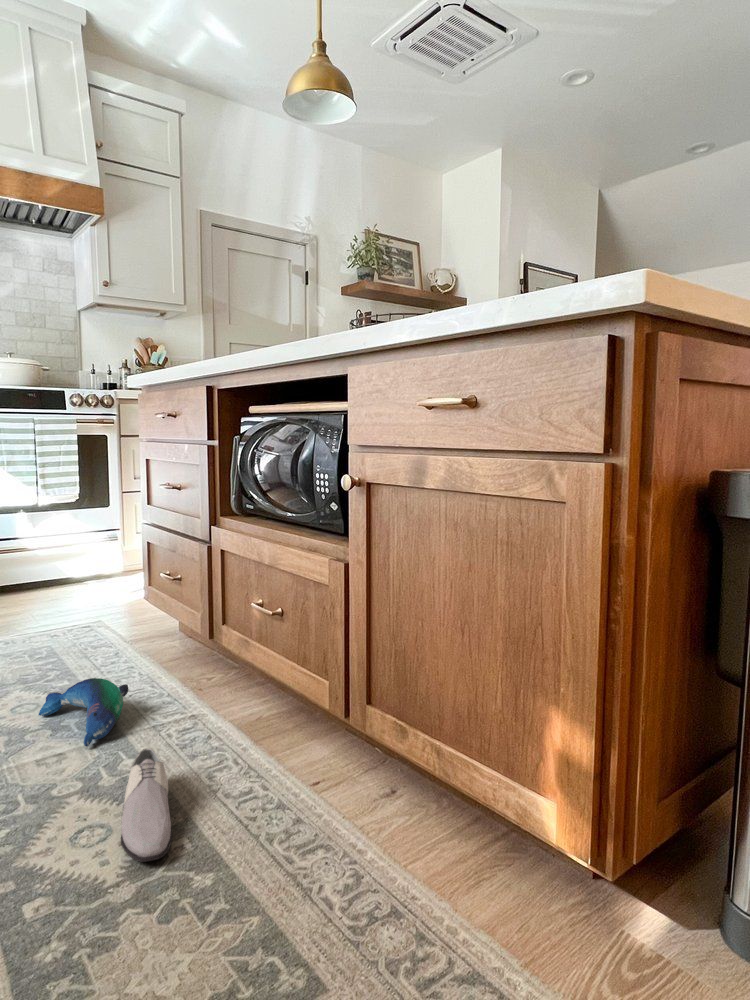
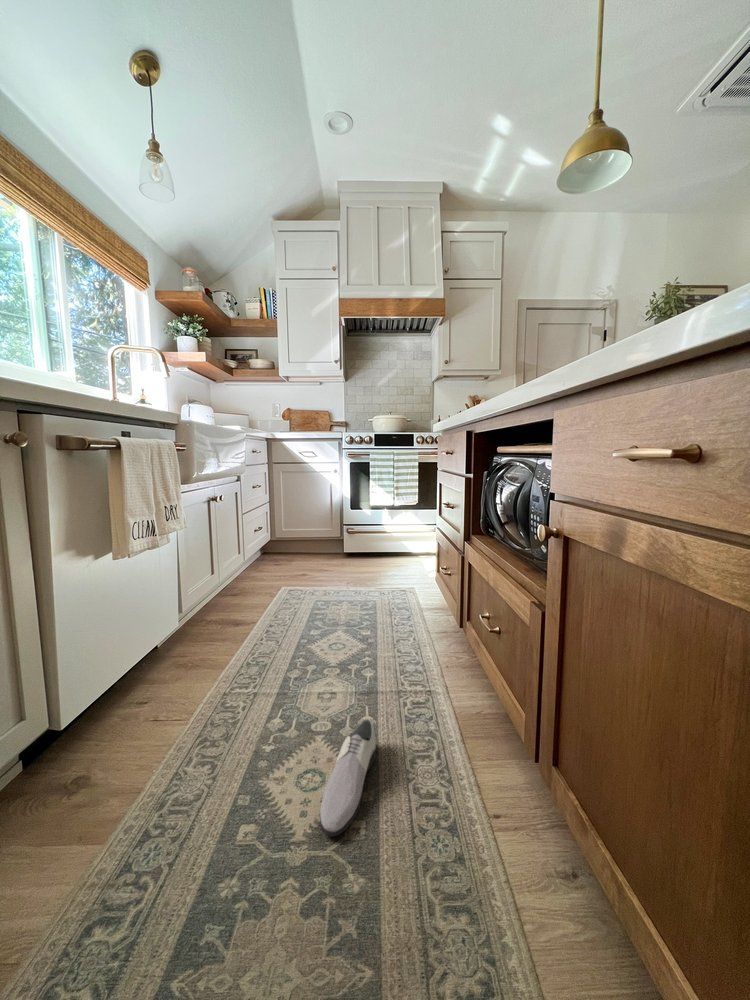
plush toy: present [39,678,128,746] -> none [343,637,391,690]

